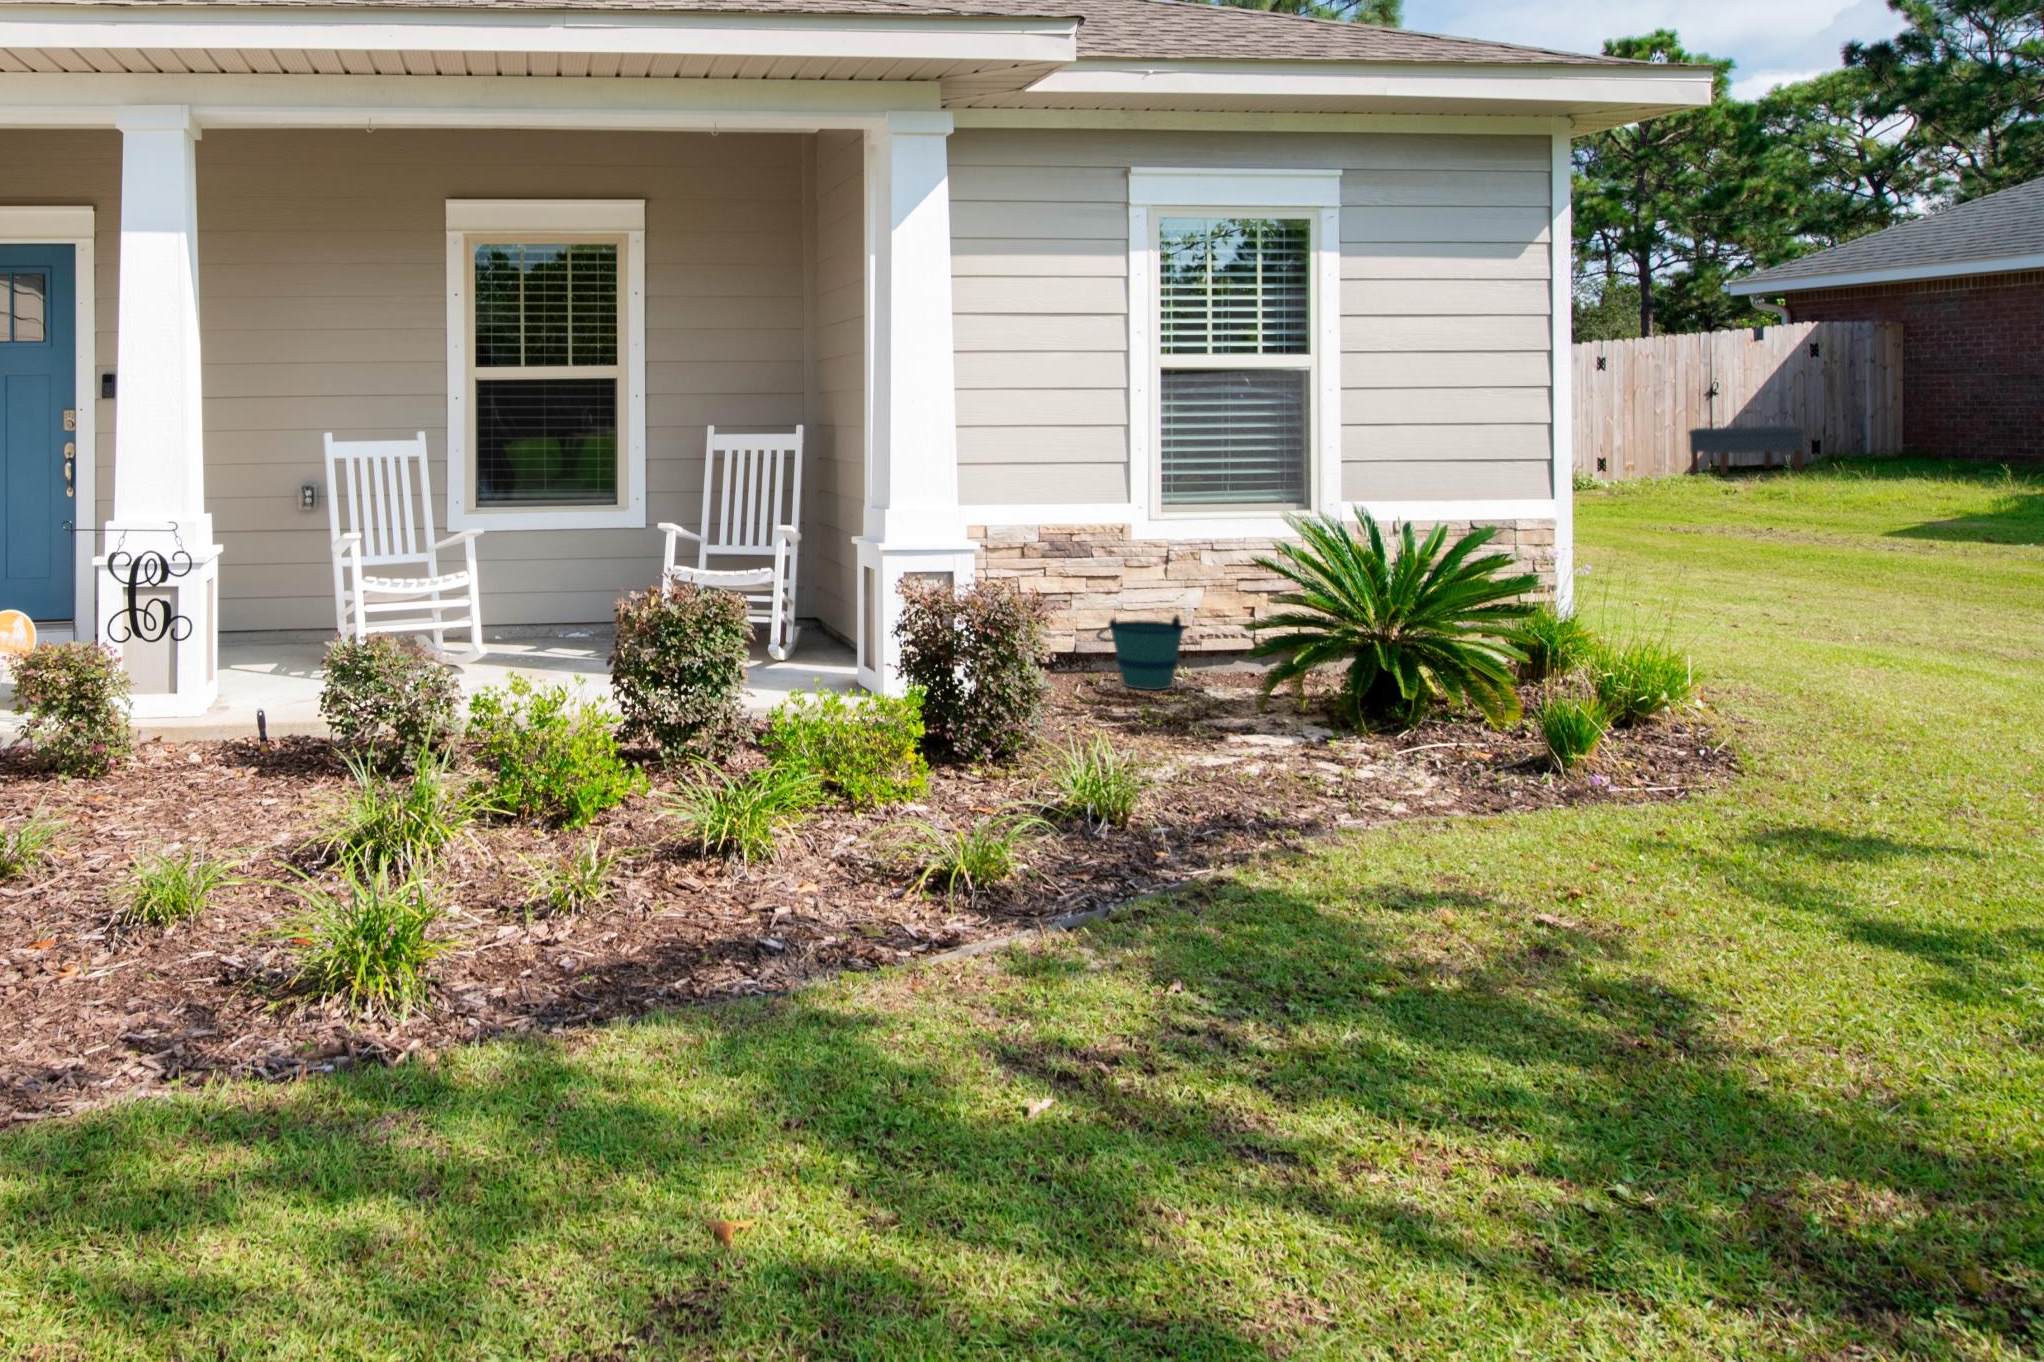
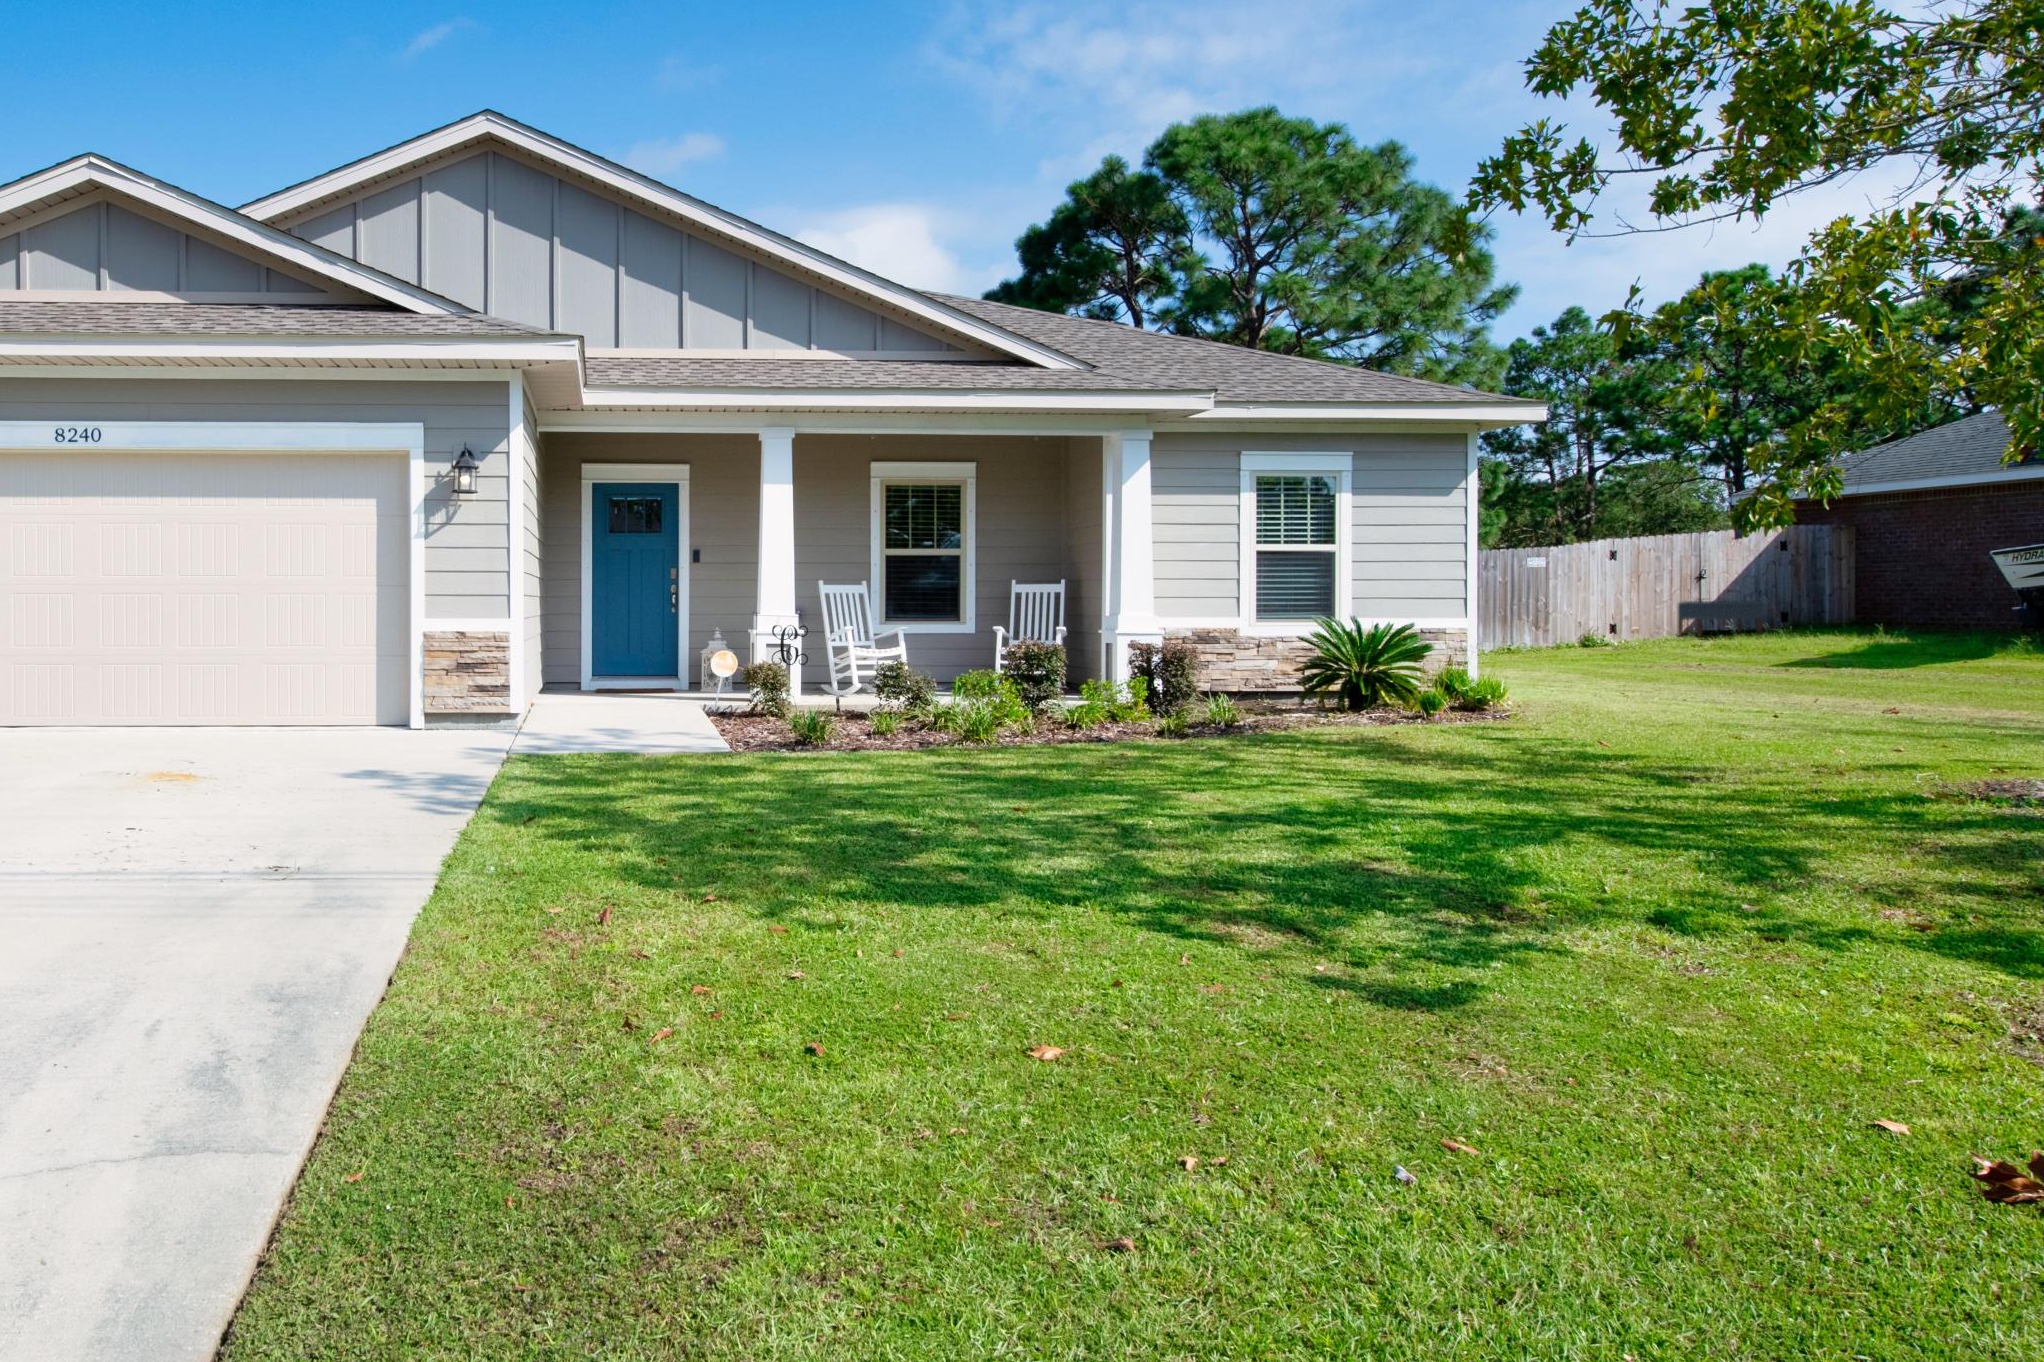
bucket: present [1096,616,1184,690] -> none [1223,669,1268,704]

